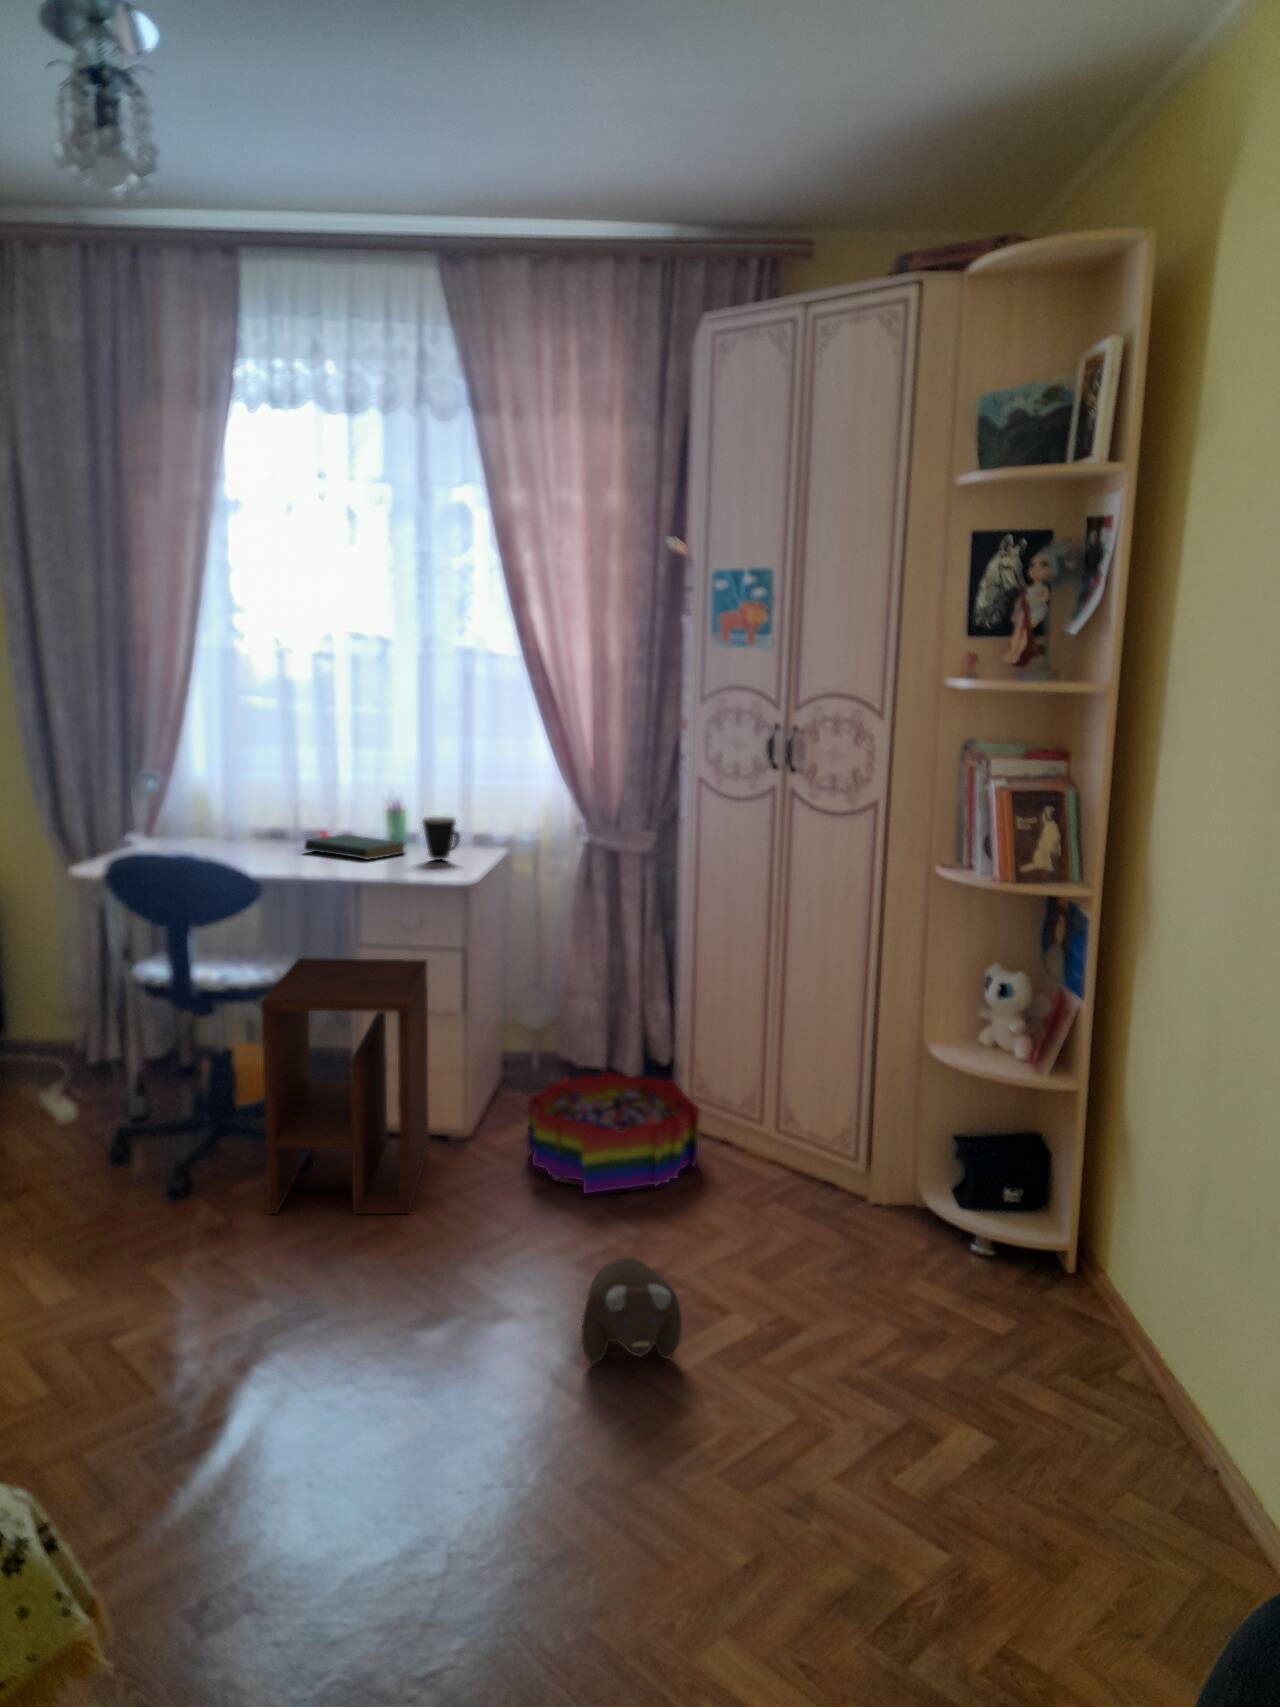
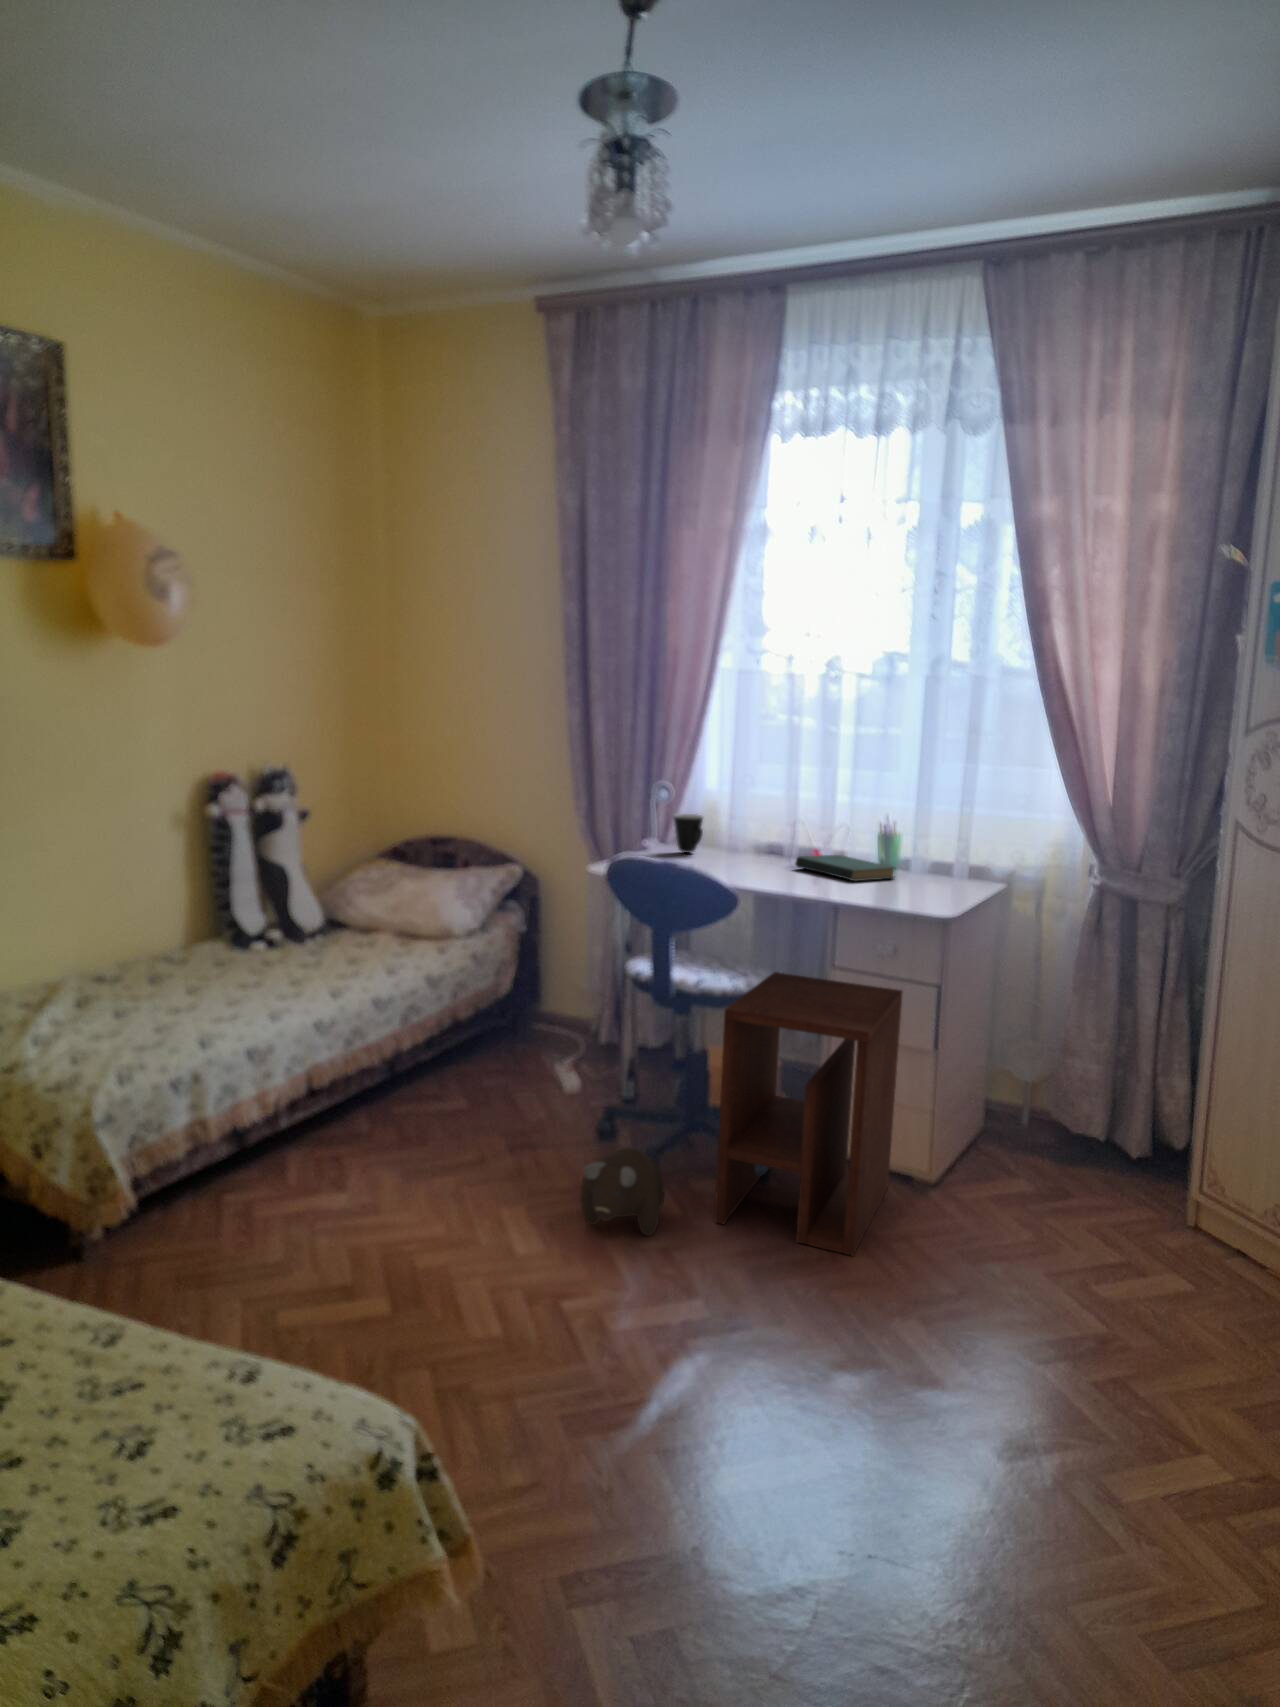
mug: present [423,817,460,860] -> present [674,814,703,853]
storage bin: present [527,1073,700,1193] -> none [994,1140,1211,1293]
plush toy: present [581,1257,682,1363] -> present [580,1148,665,1236]

